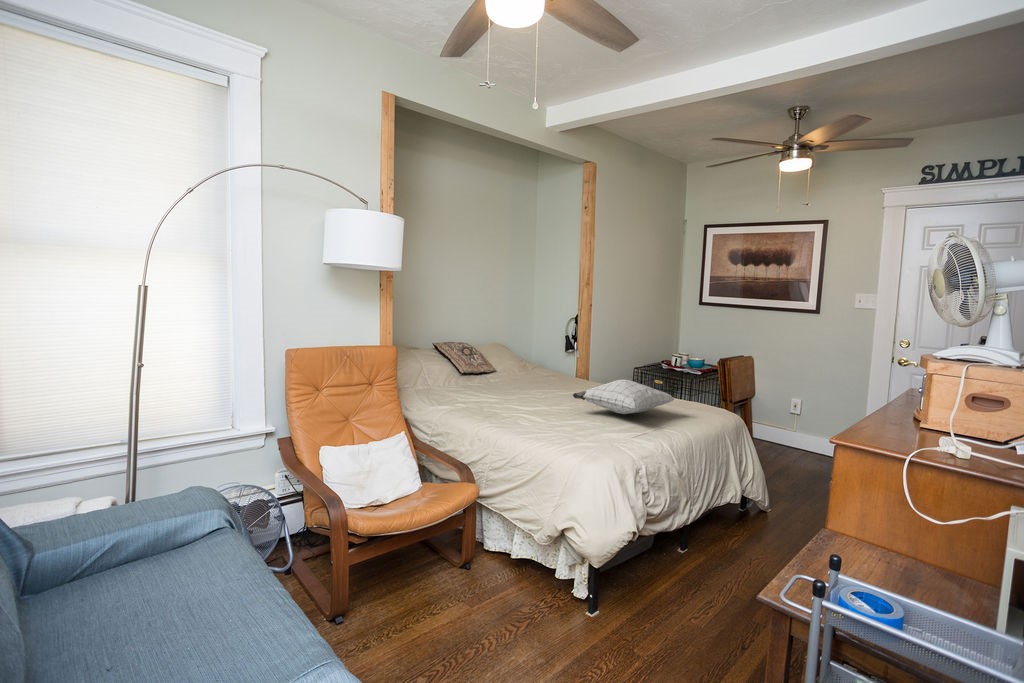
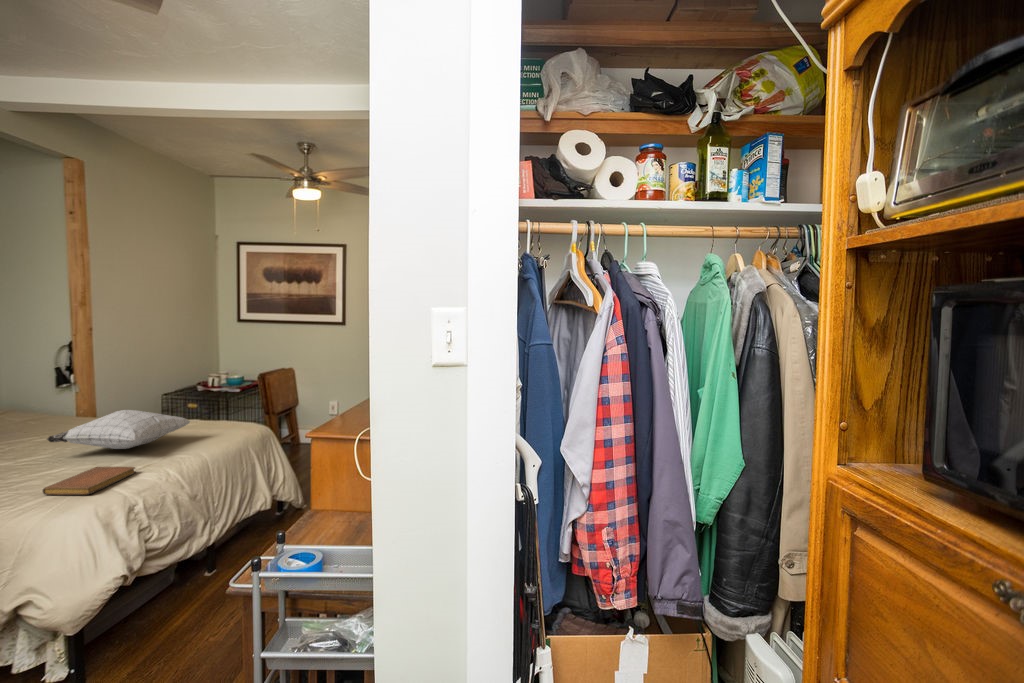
notebook: none [576,426,637,449] -> present [43,466,136,495]

